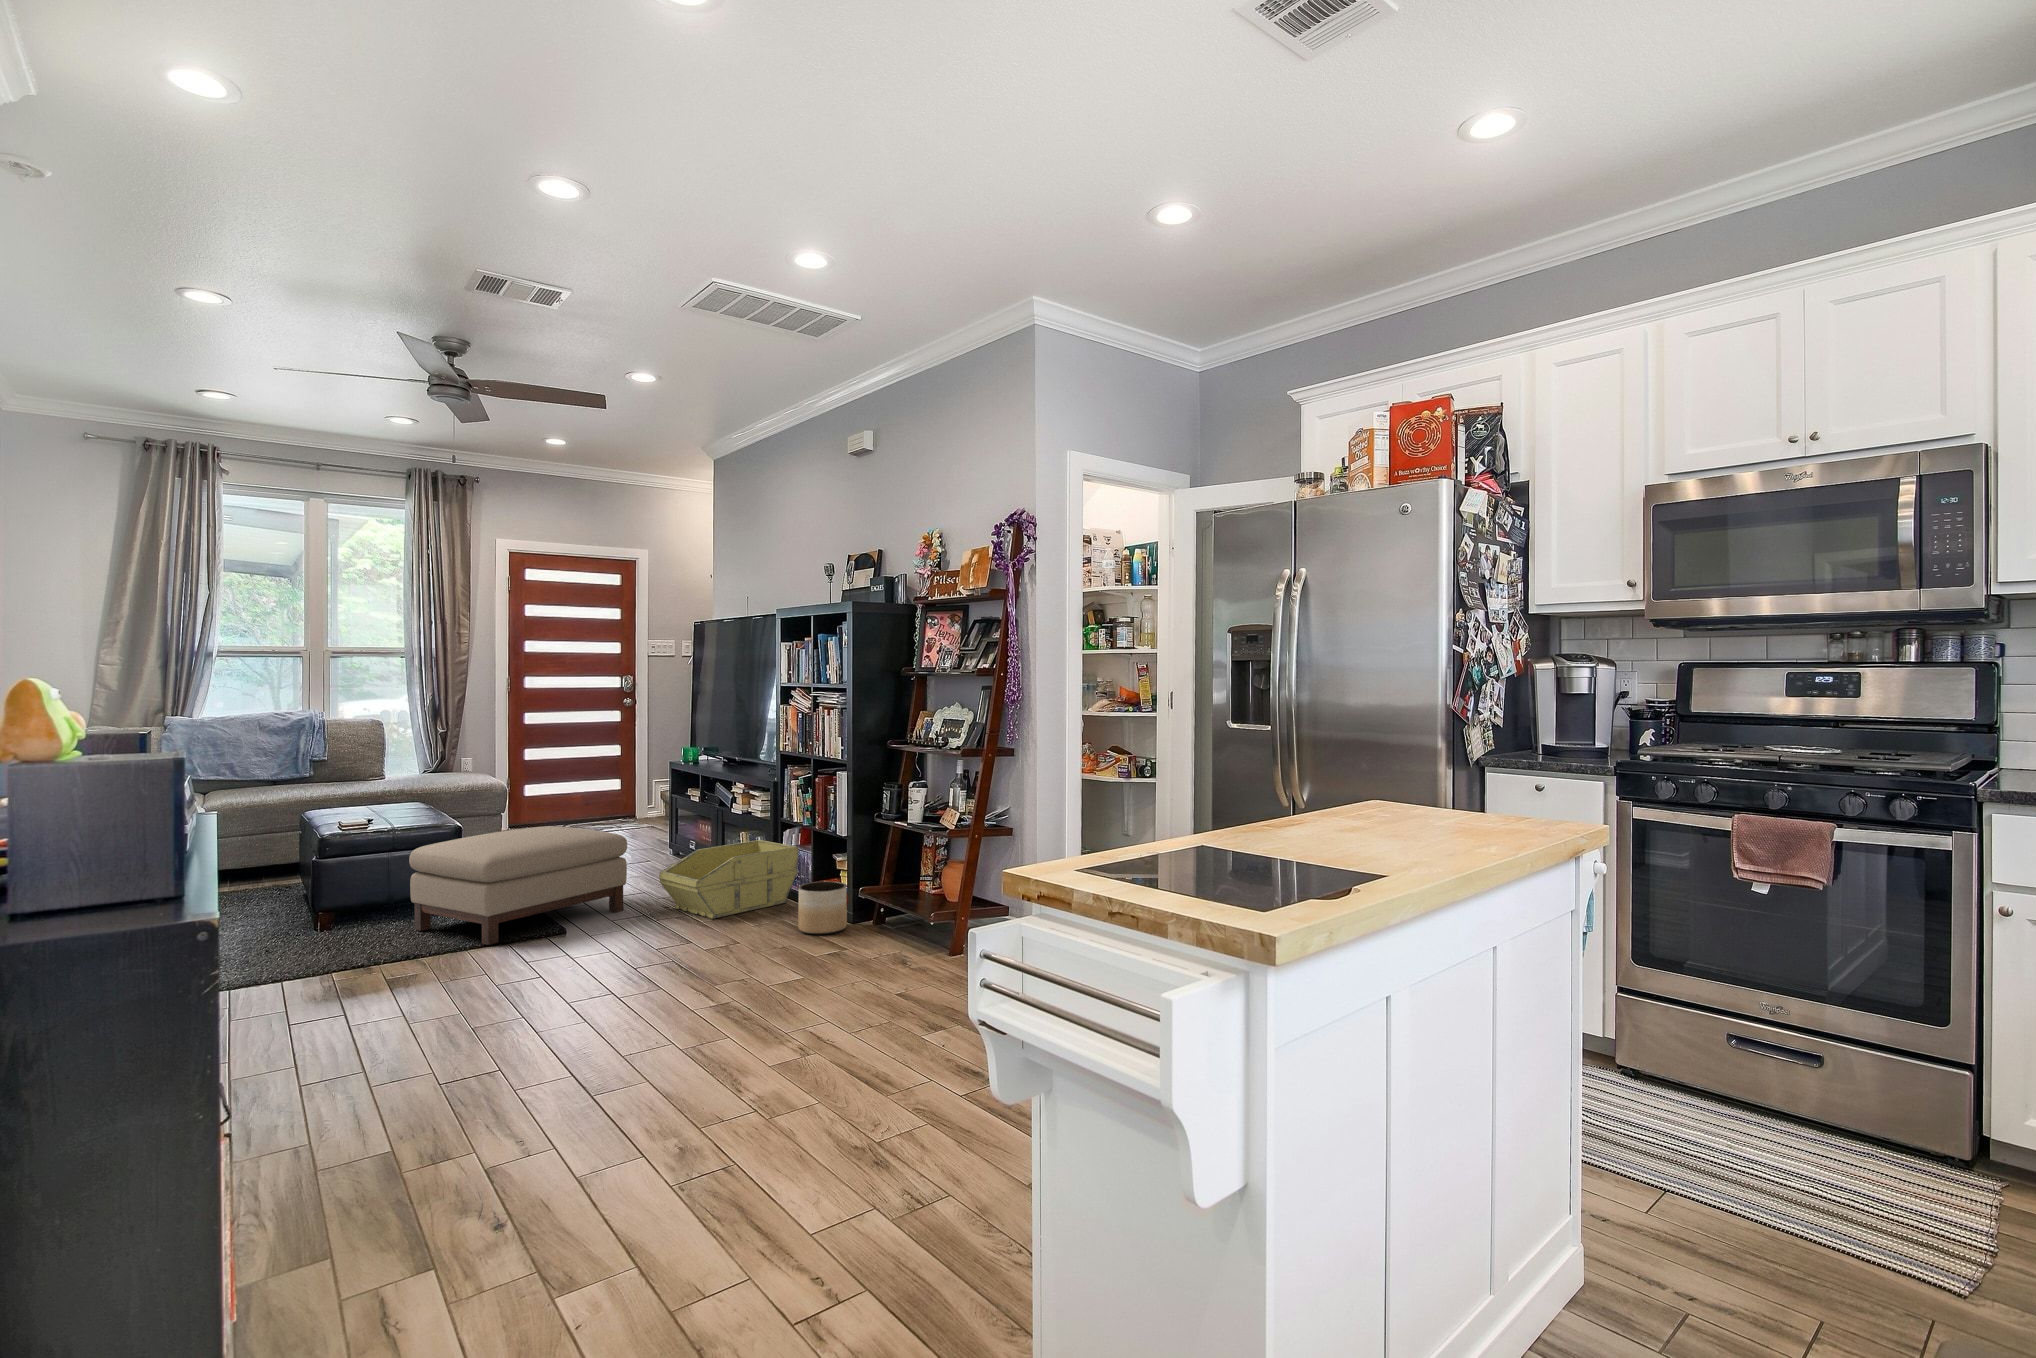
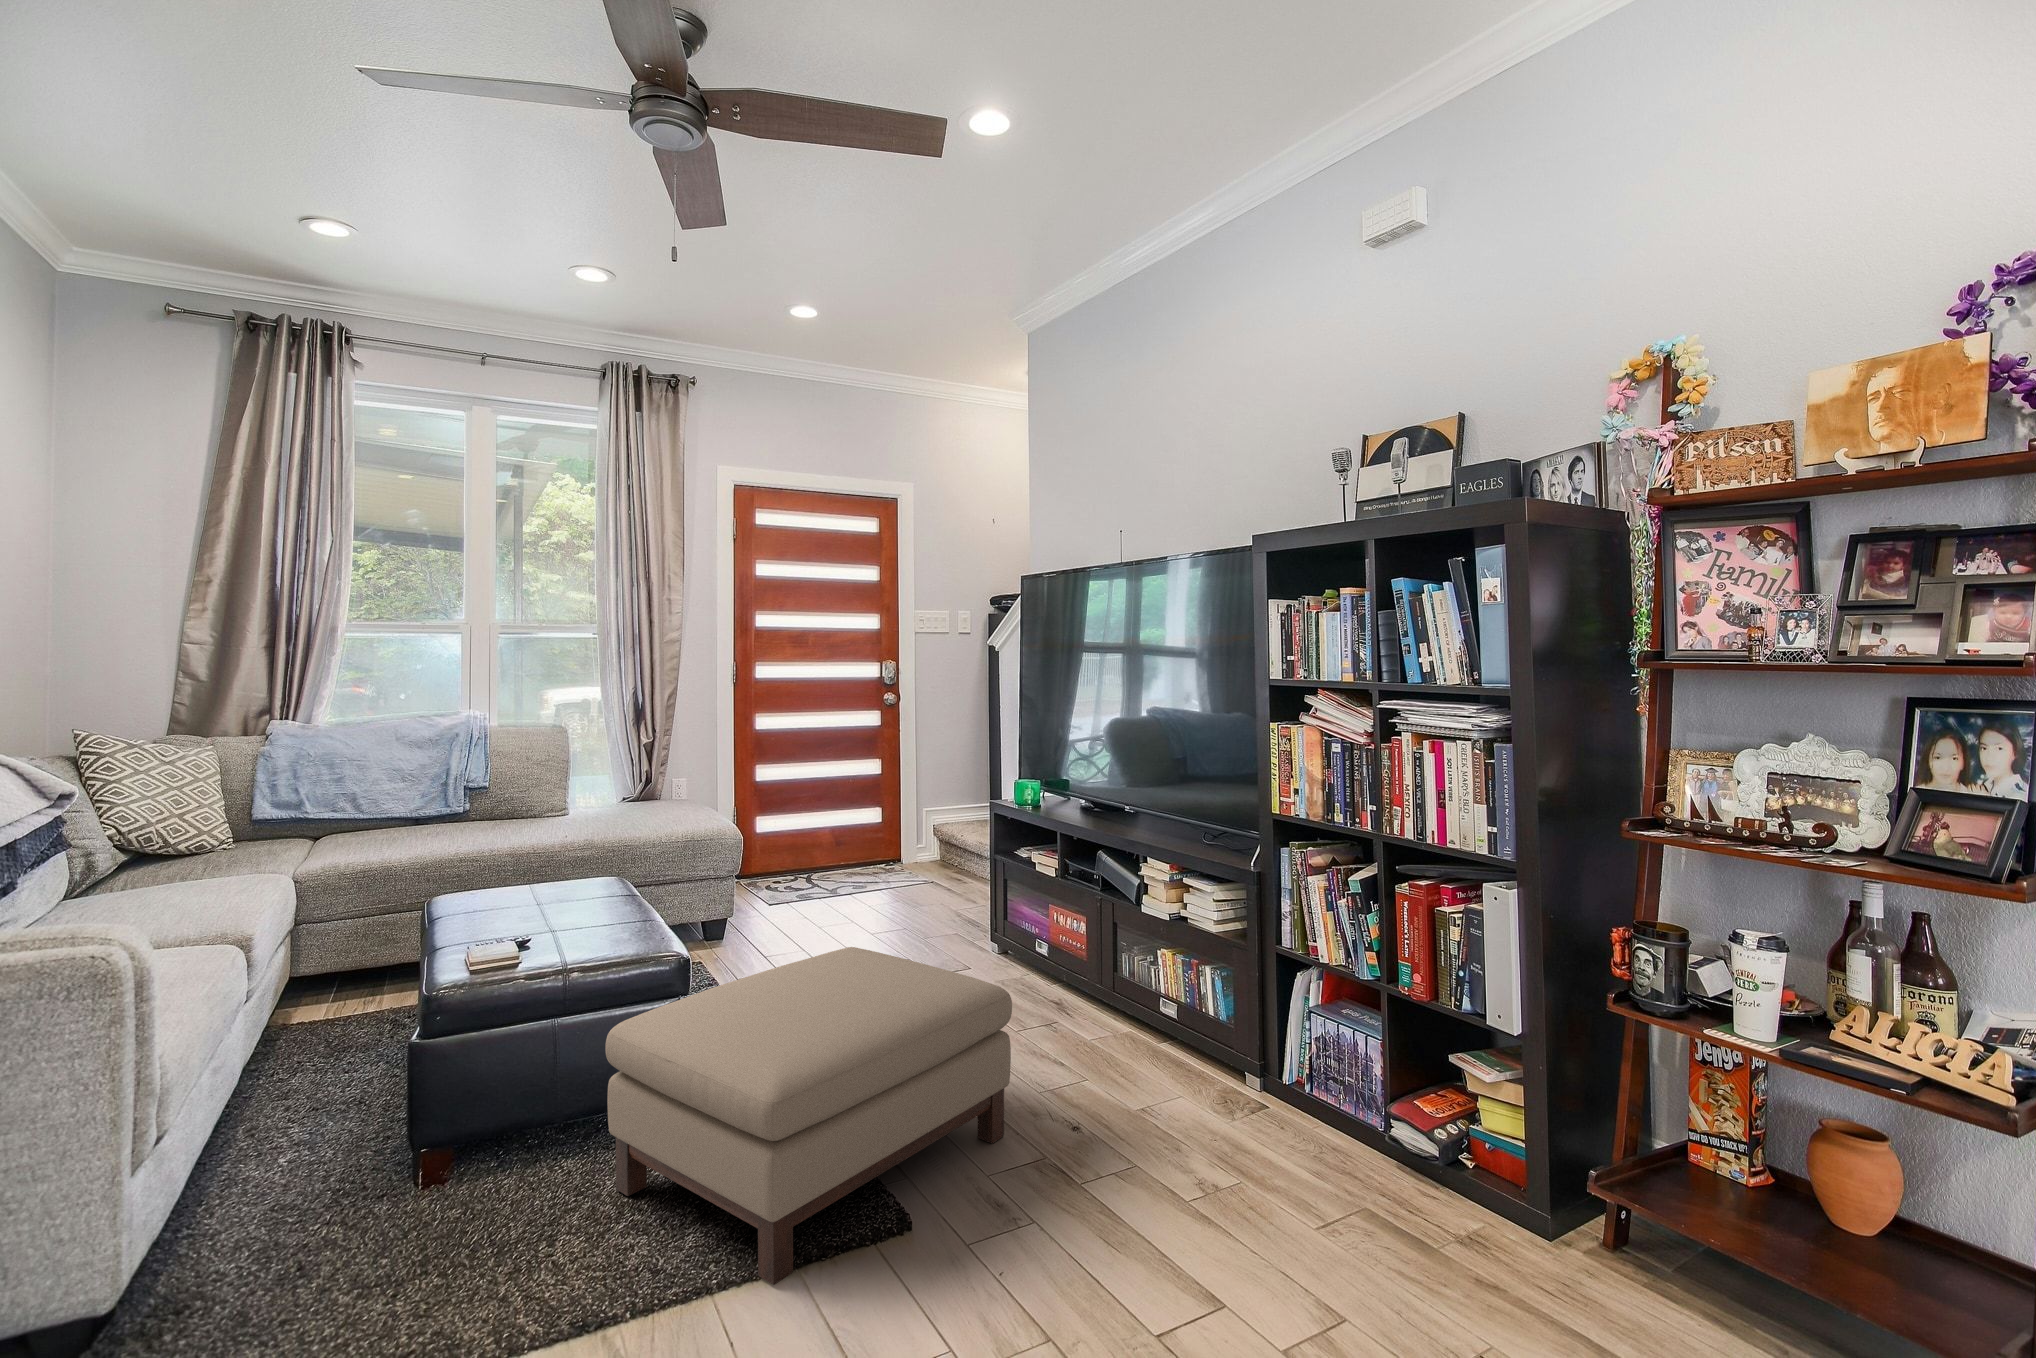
storage bin: present [659,840,799,919] -> none [1080,981,1335,1192]
planter: present [798,881,847,934] -> none [1449,1142,1575,1302]

